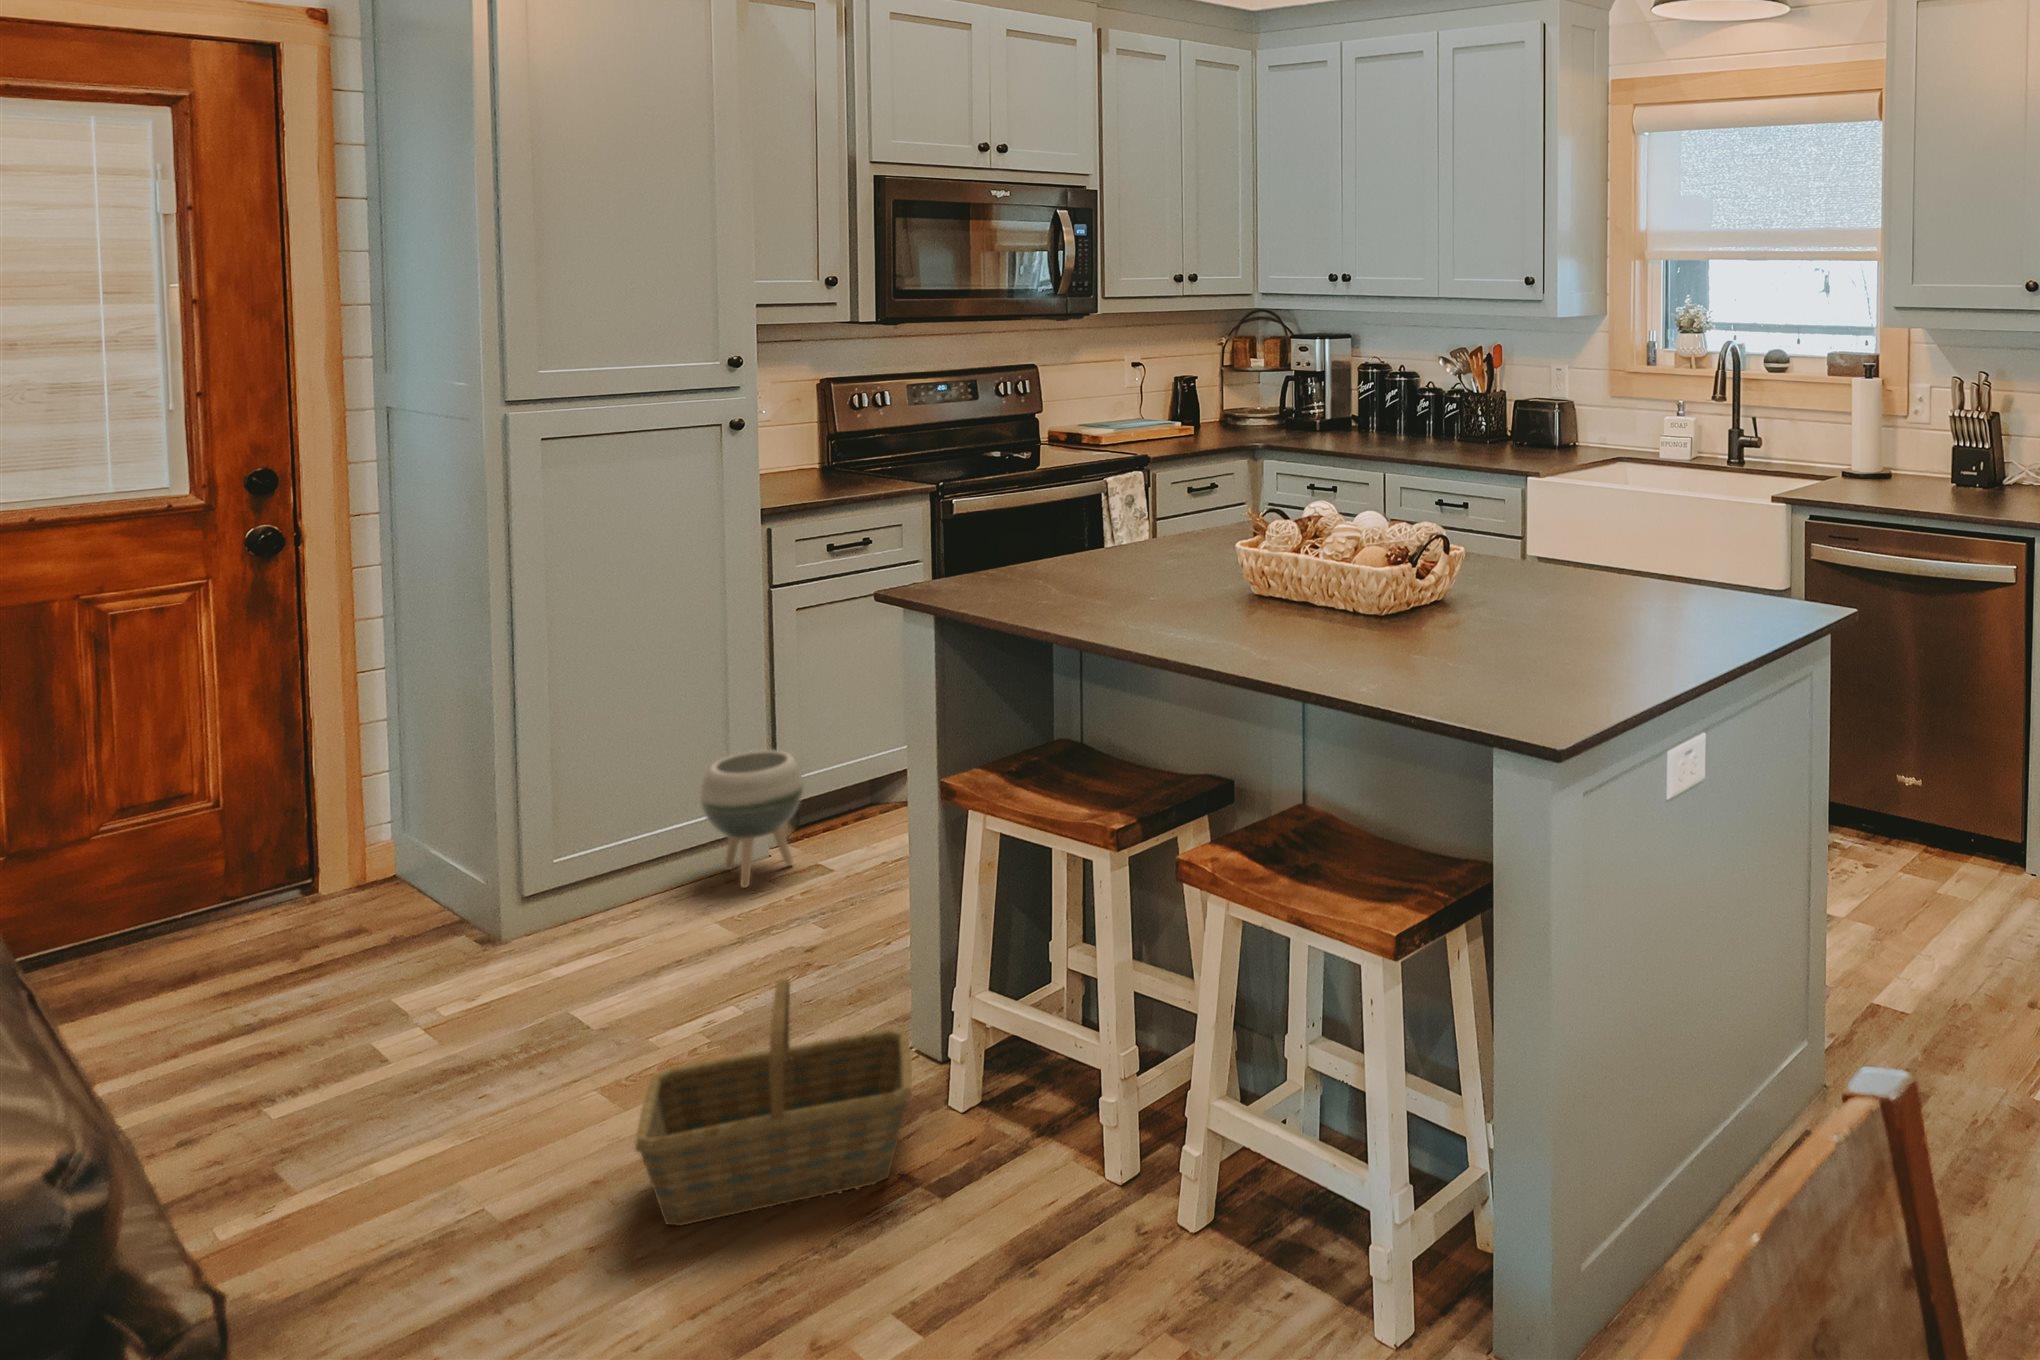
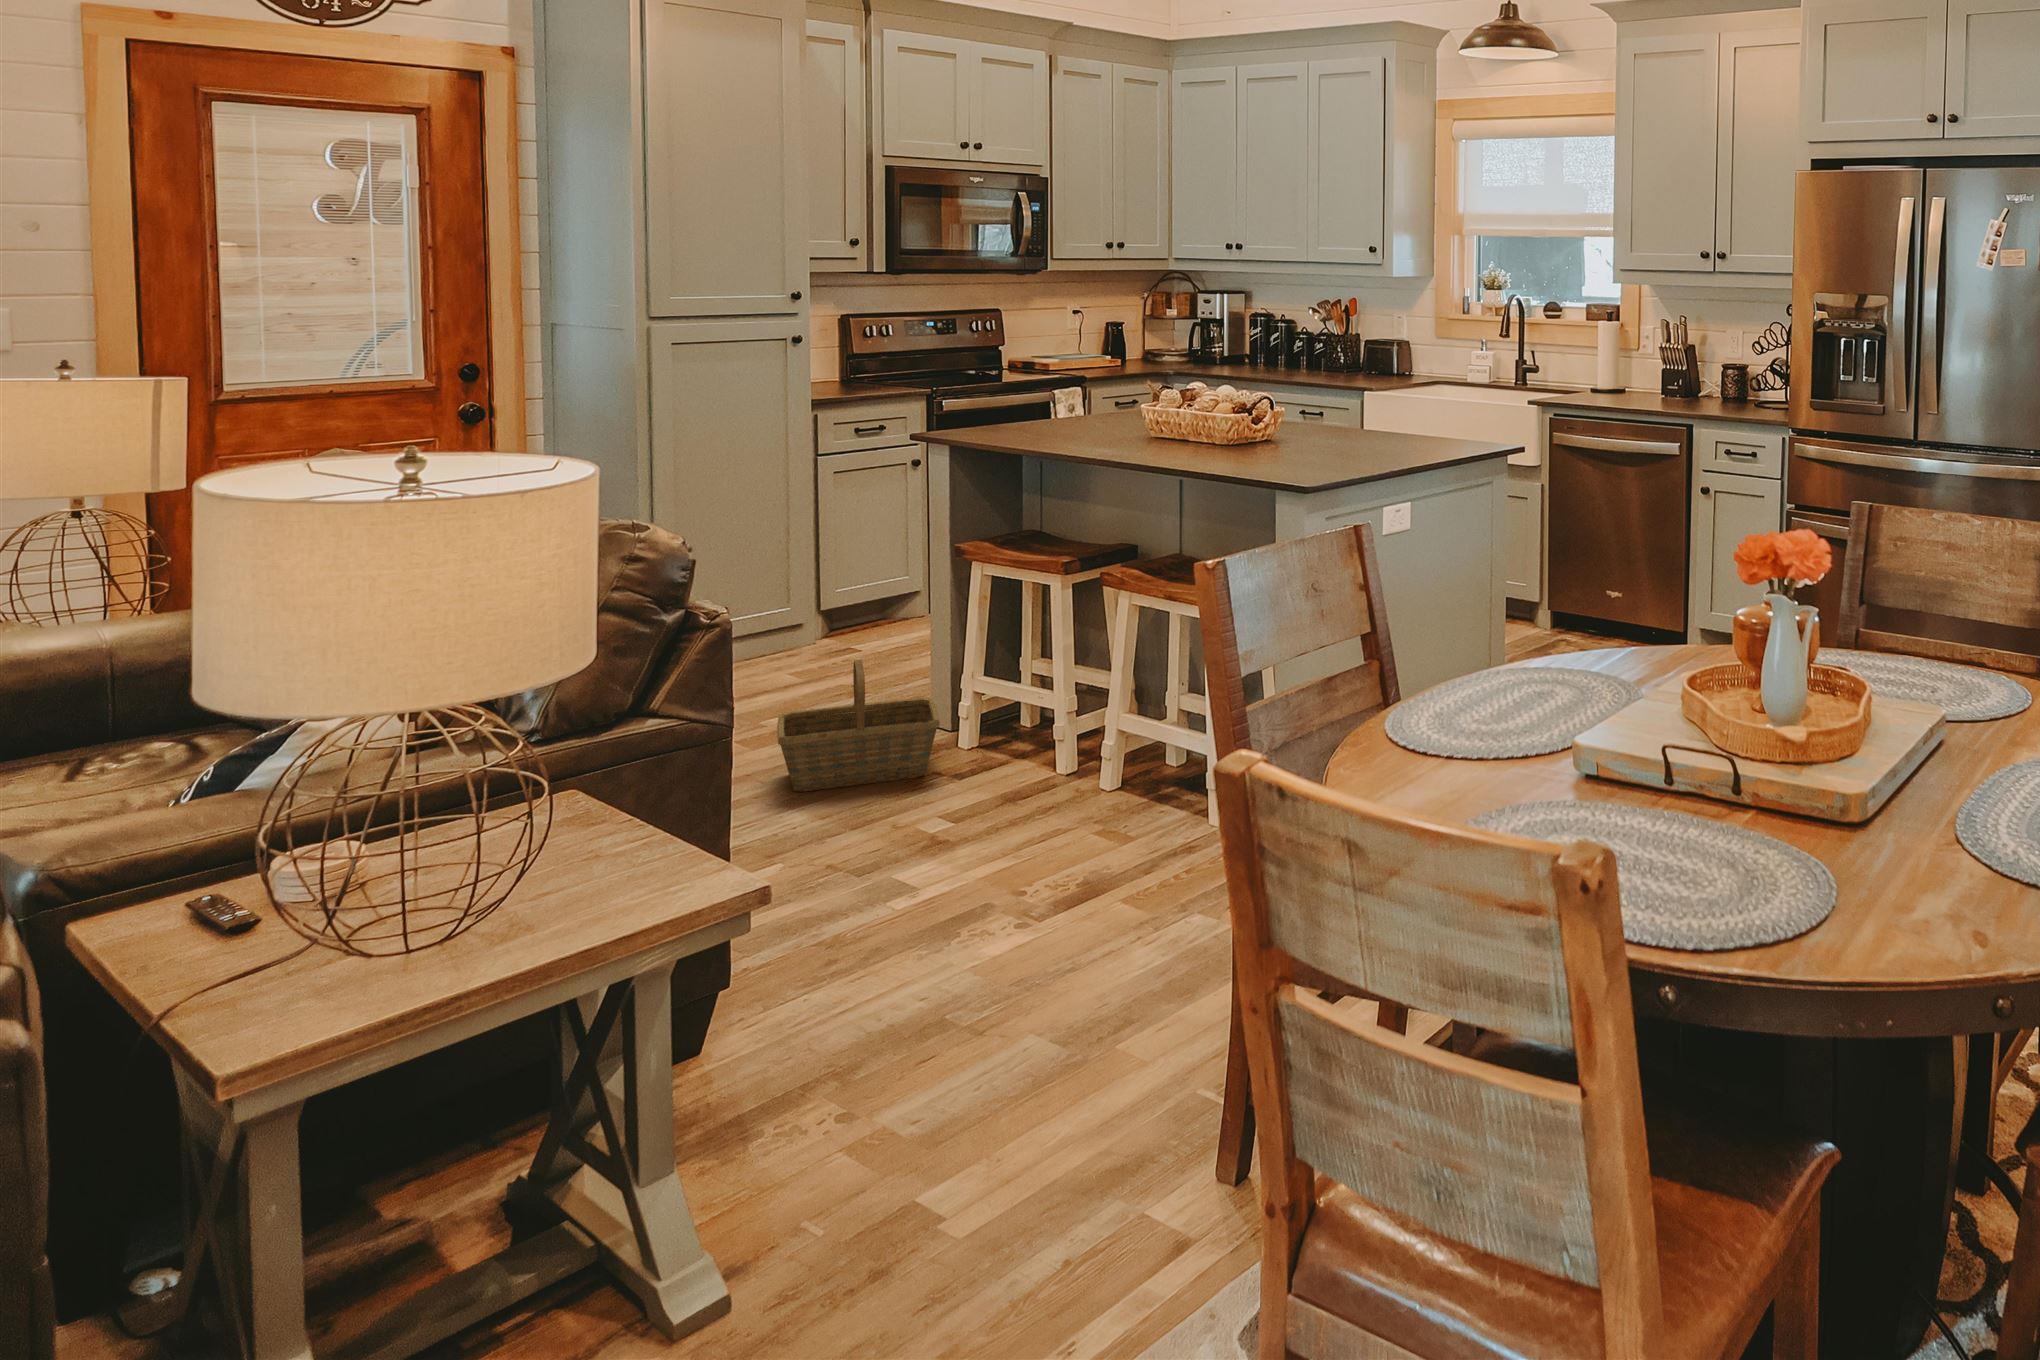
planter: present [701,750,803,888] -> none [772,567,842,657]

